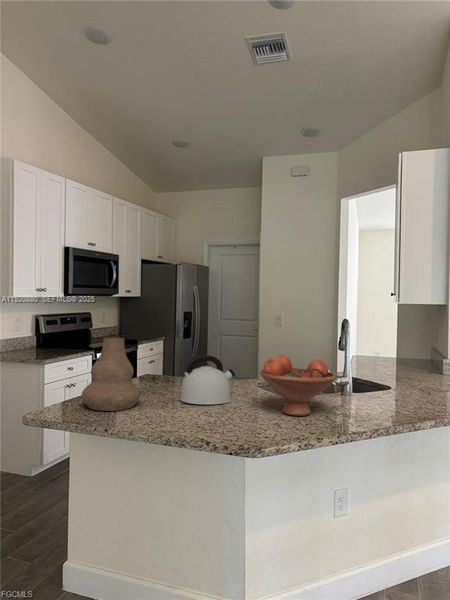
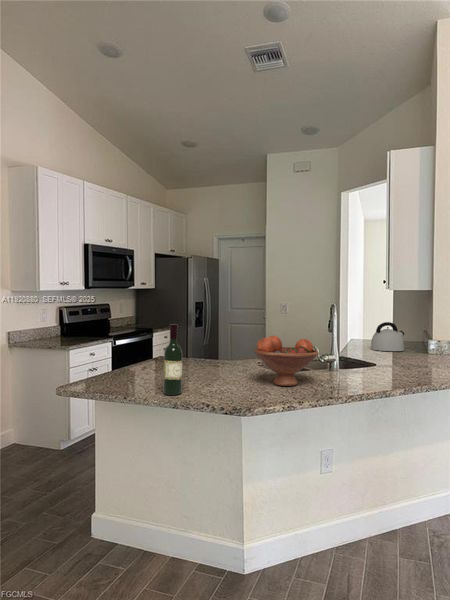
vase: present [82,338,141,411] -> none [105,323,154,384]
wine bottle: none [152,341,176,428] -> present [163,324,182,395]
kettle: present [180,355,235,404] -> present [370,322,404,351]

